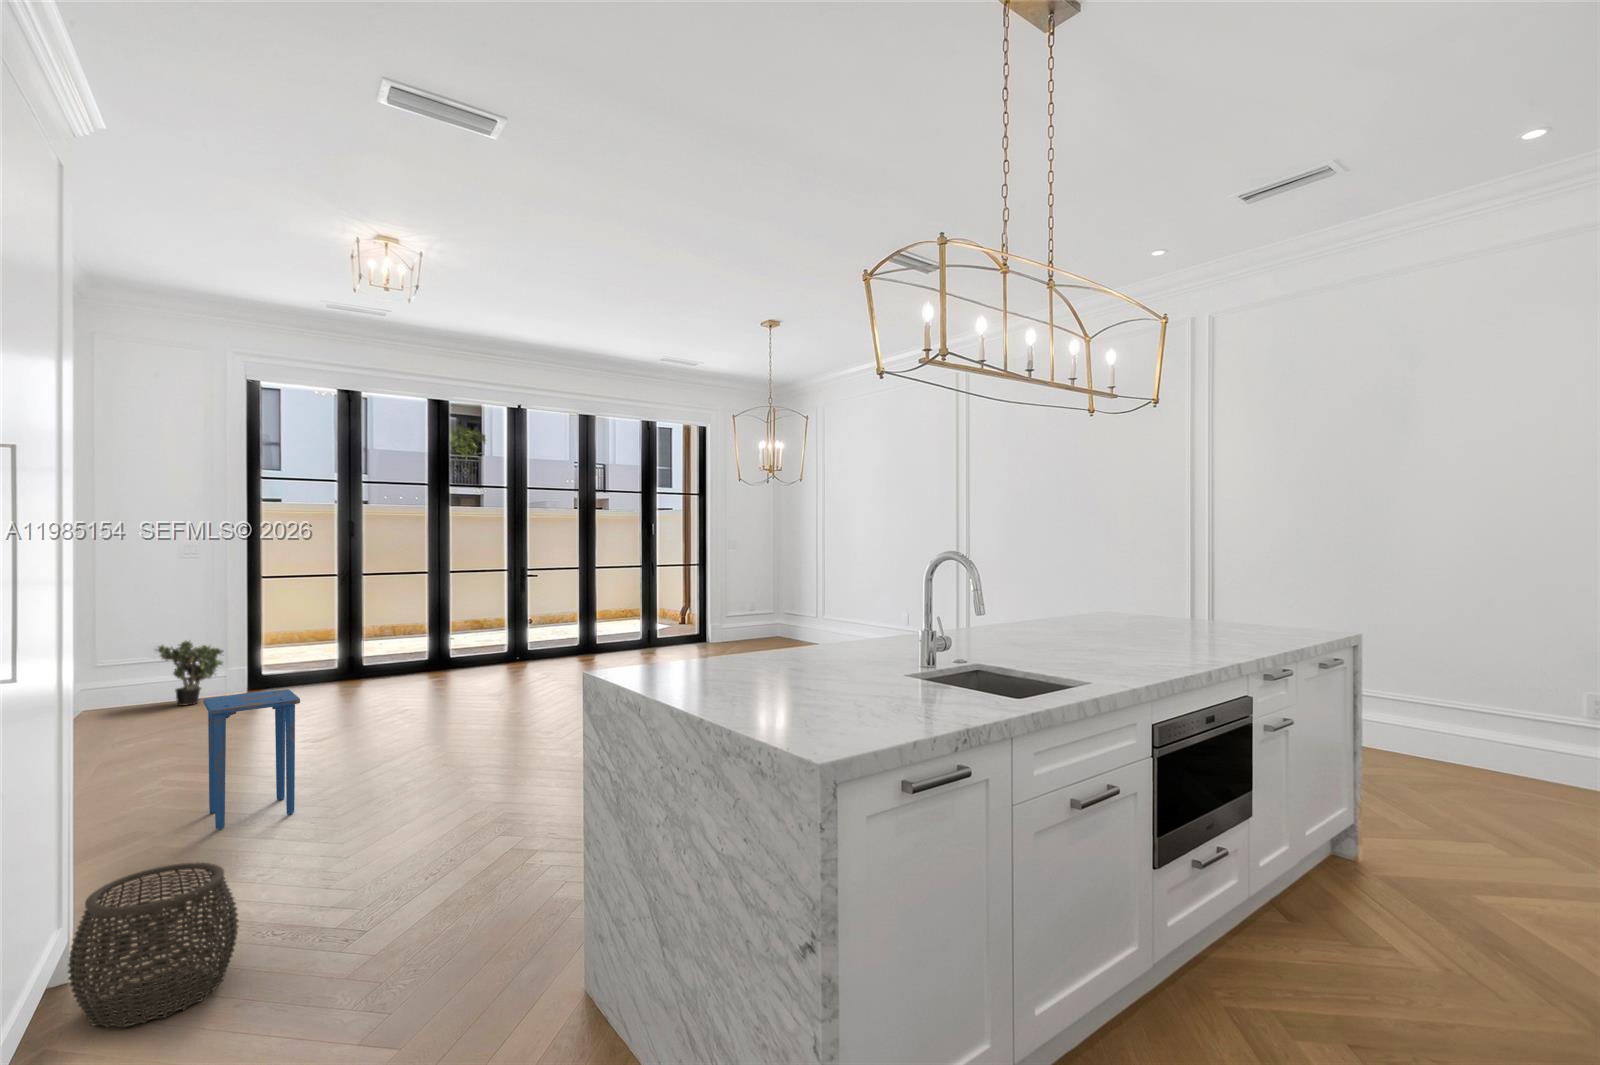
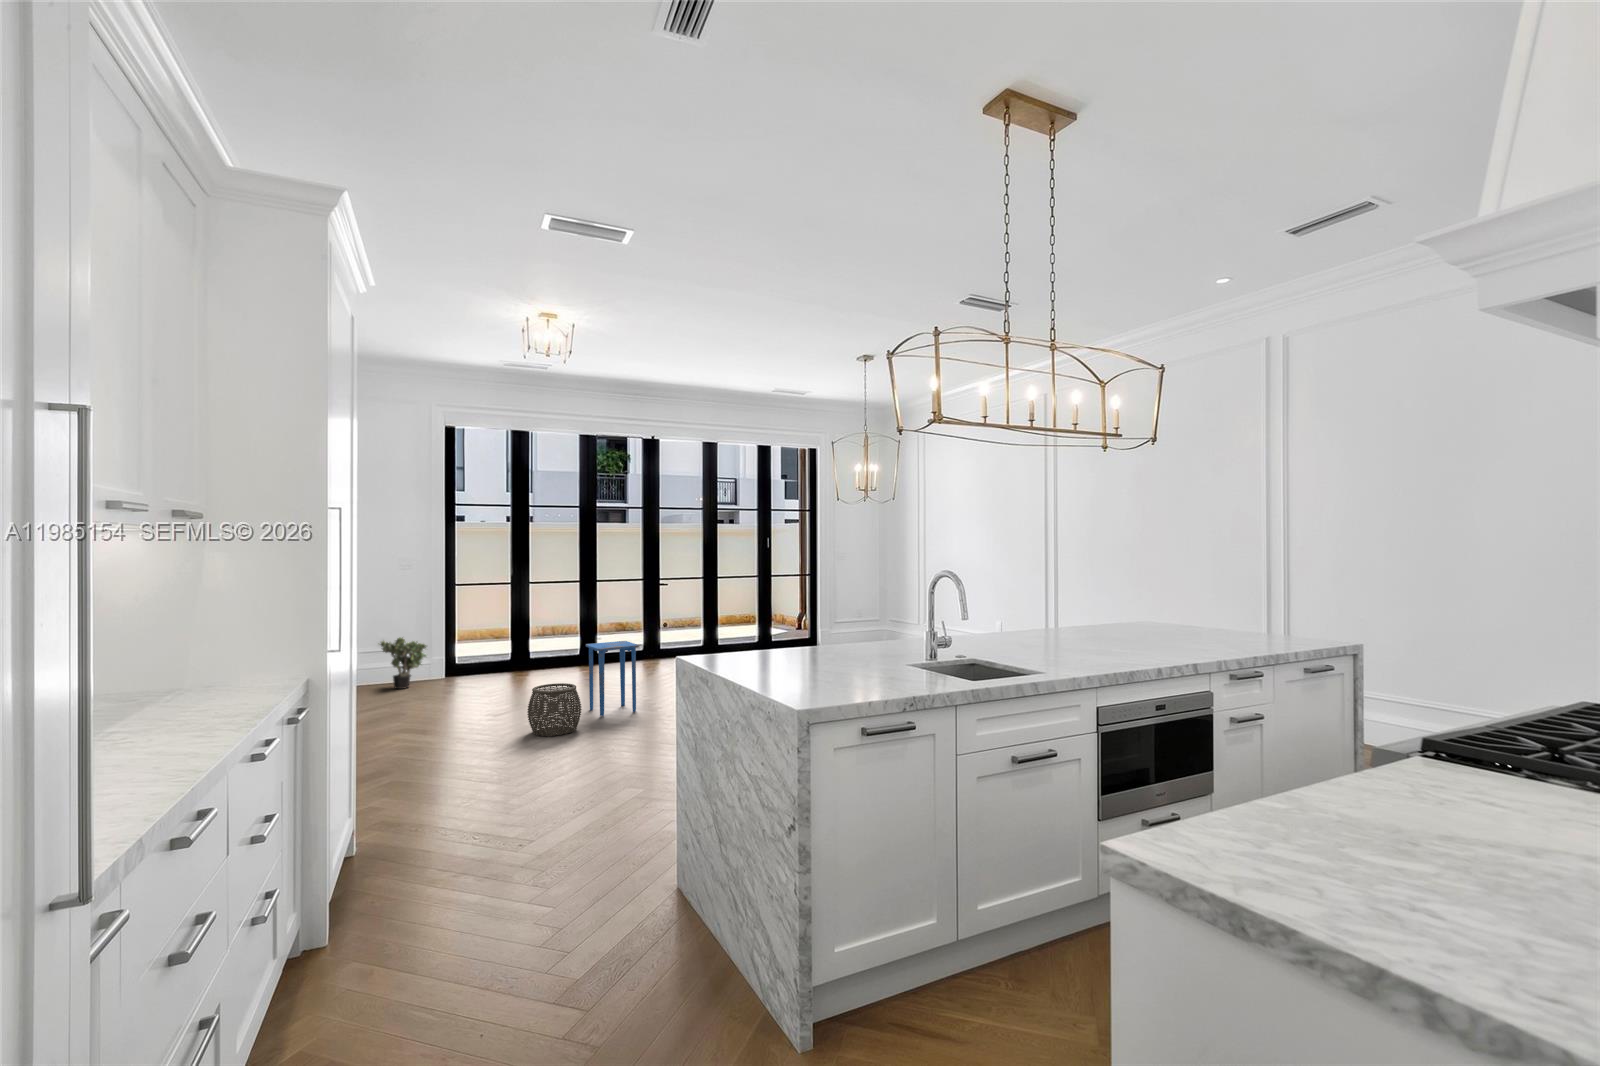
side table: present [204,689,300,829] -> present [586,641,639,716]
woven basket: present [68,863,239,1028] -> present [527,683,582,736]

